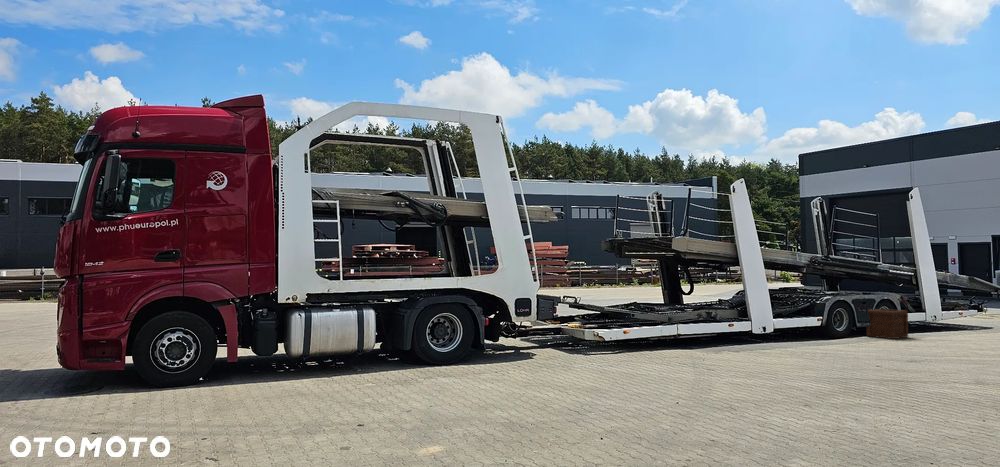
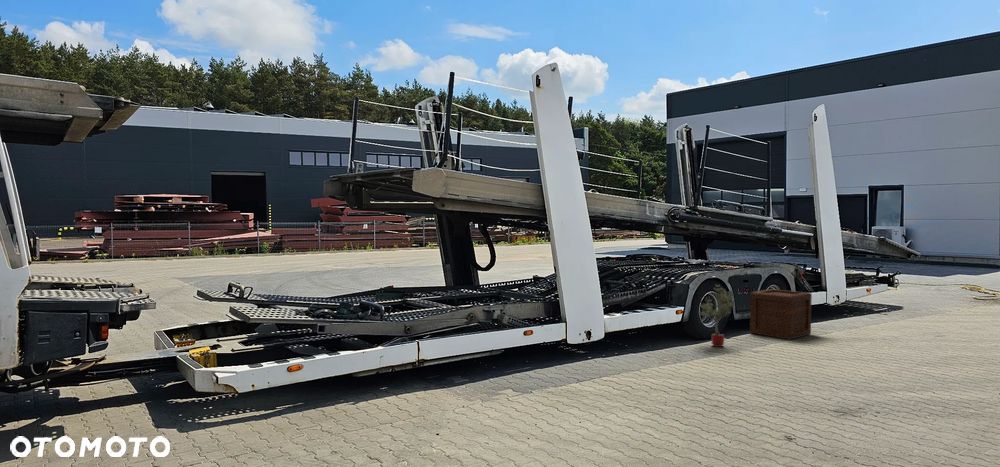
potted tree: none [830,303,855,341] -> present [699,285,735,347]

